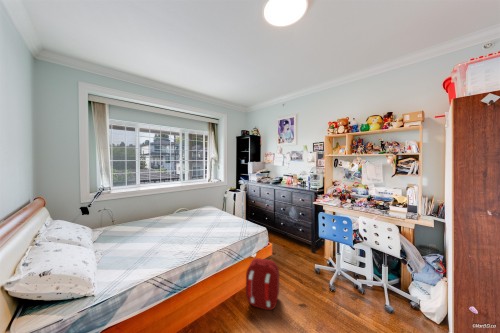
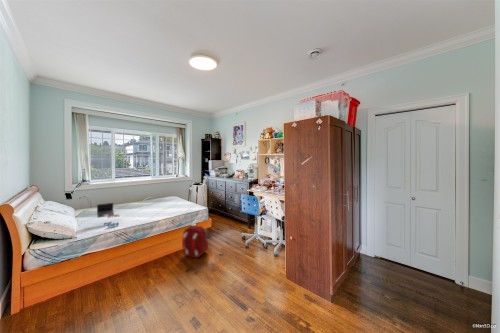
laptop: none [124,227,159,269] -> present [97,203,119,227]

